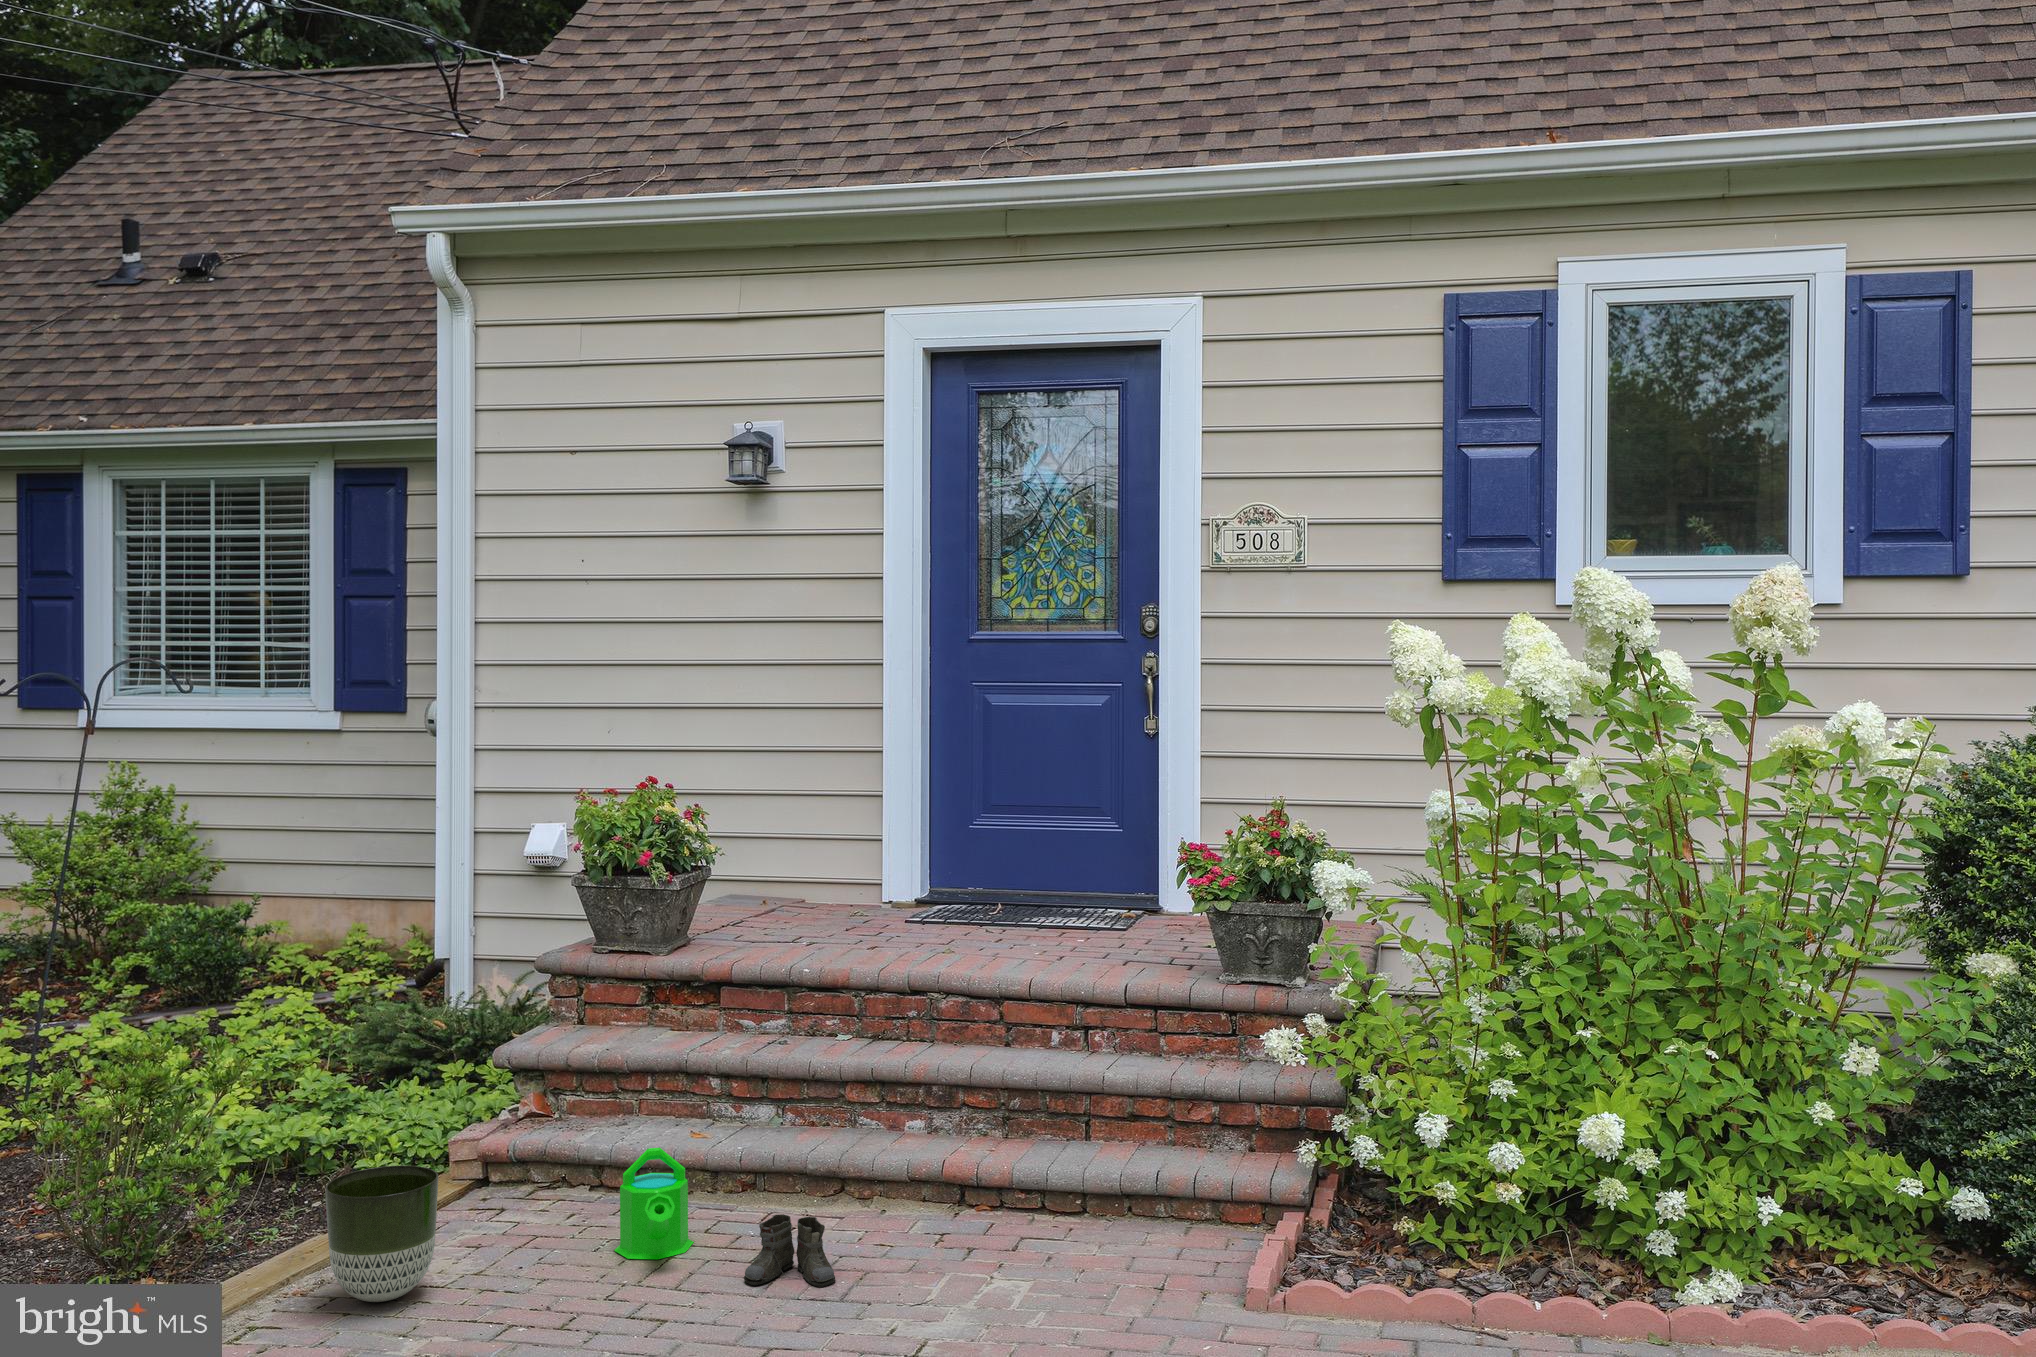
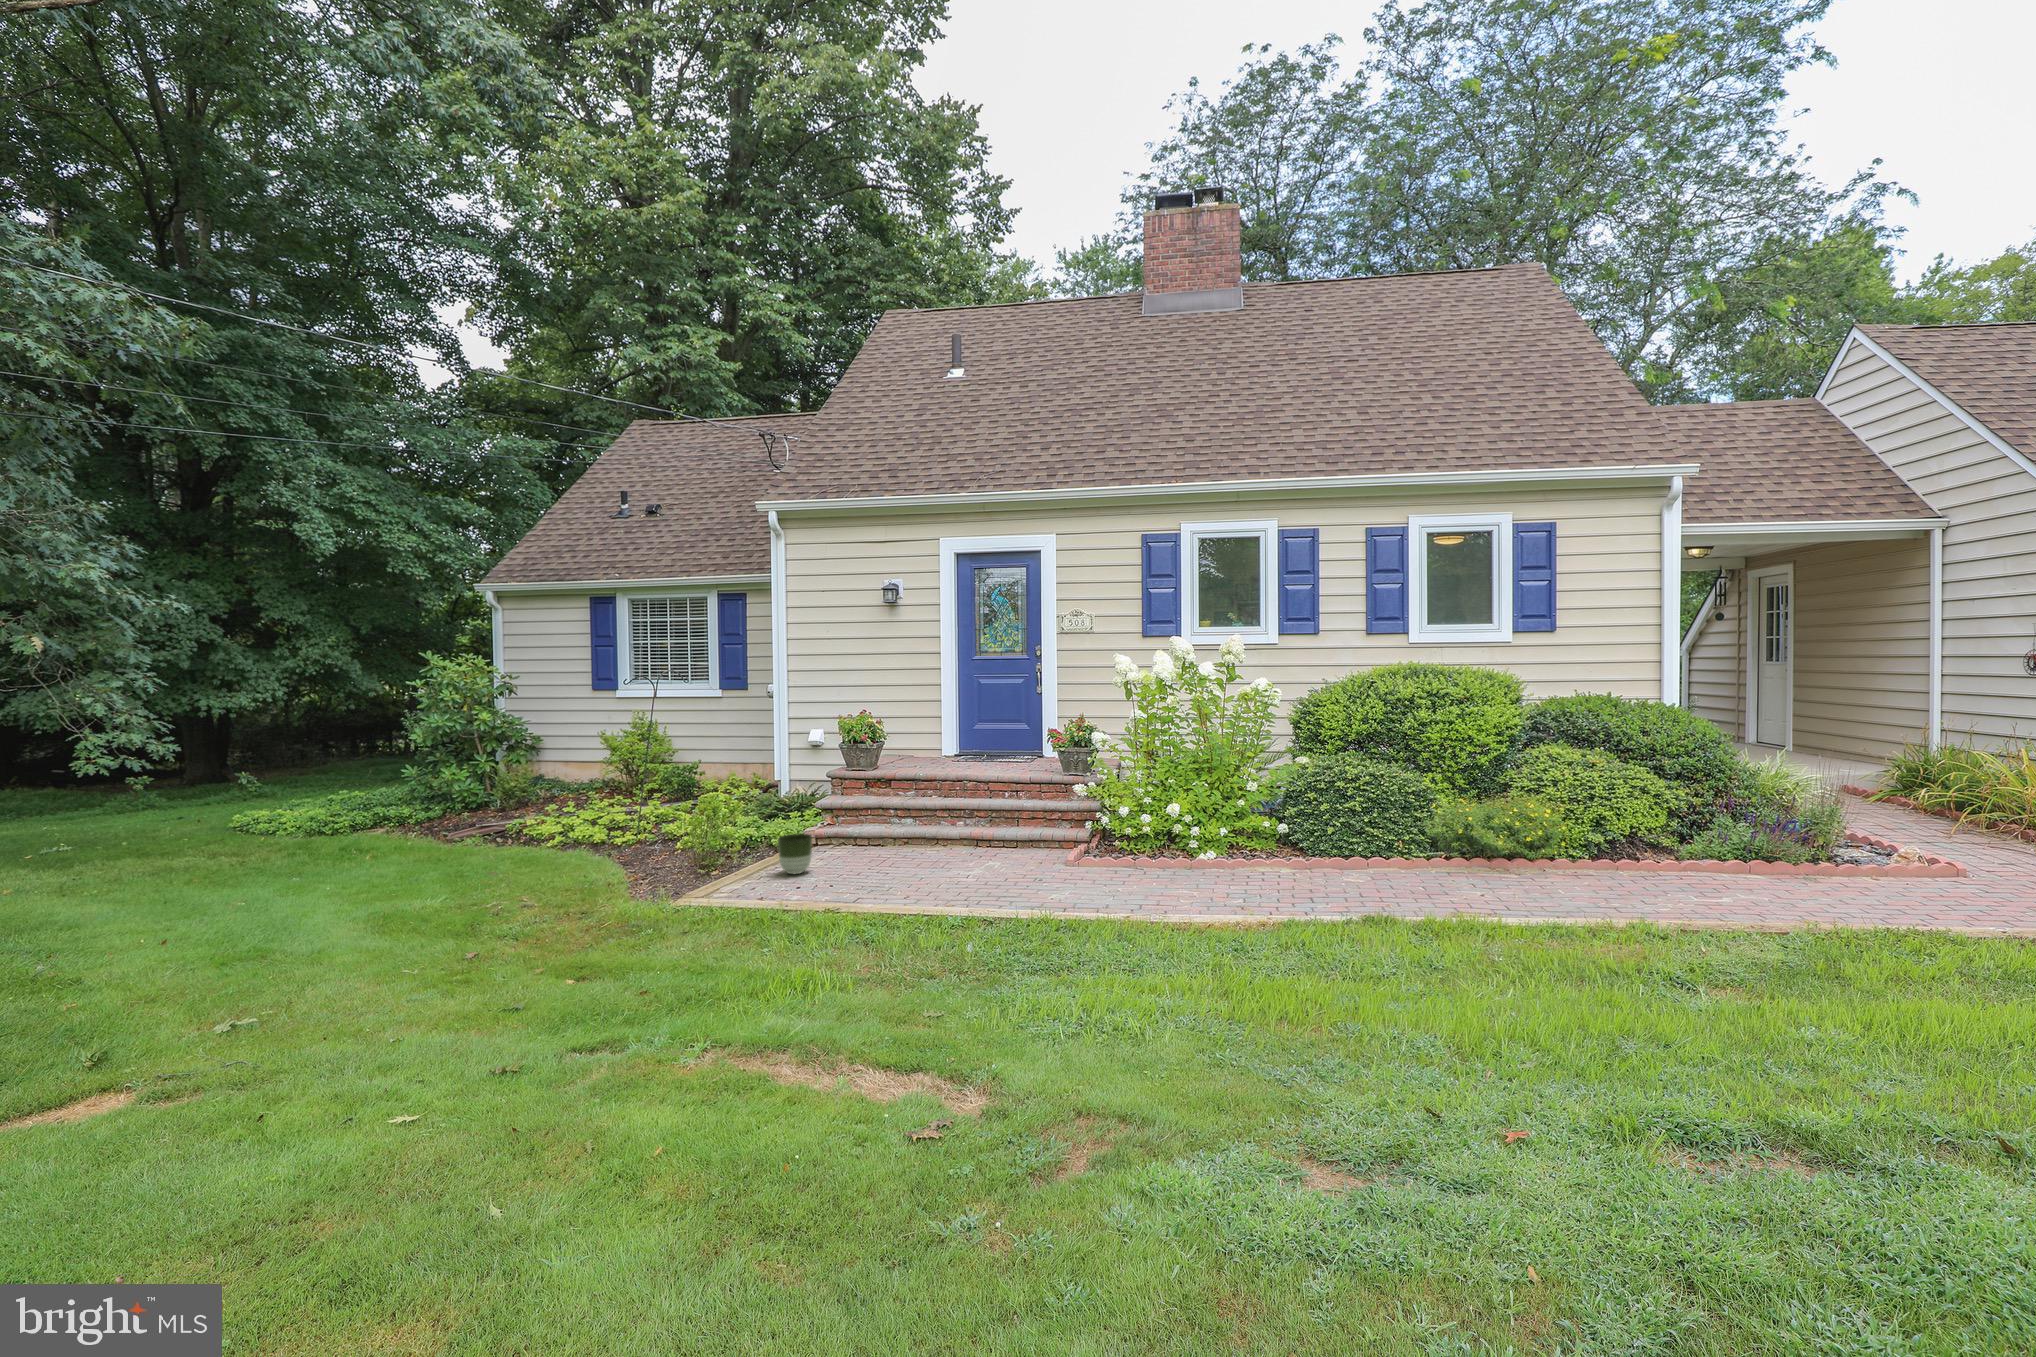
watering can: present [614,1147,694,1259] -> none [866,828,891,863]
boots: present [744,1214,835,1287] -> none [910,847,941,867]

